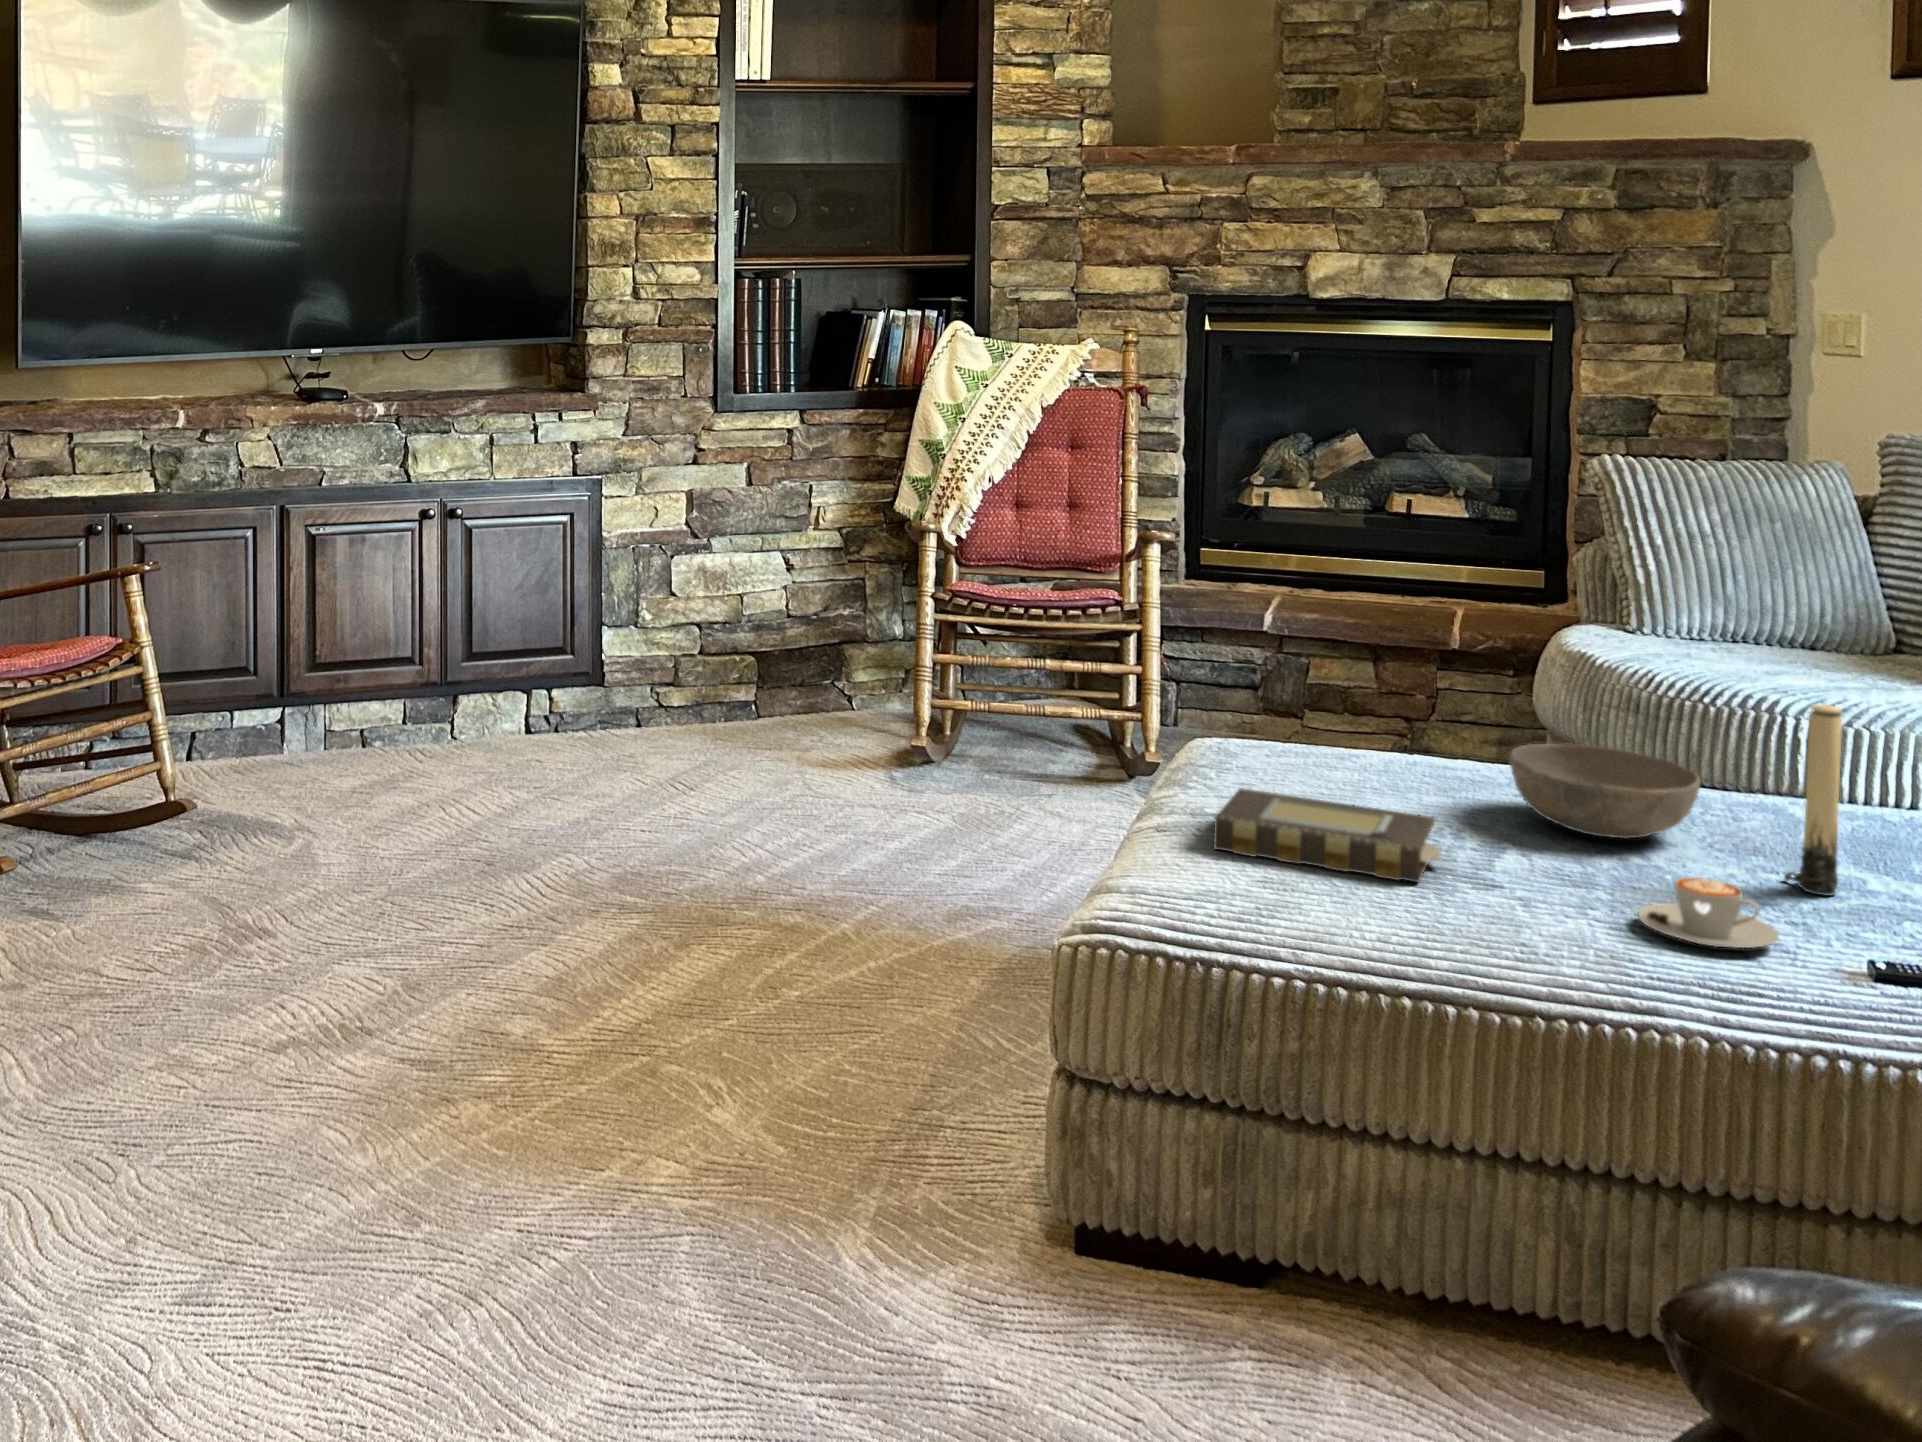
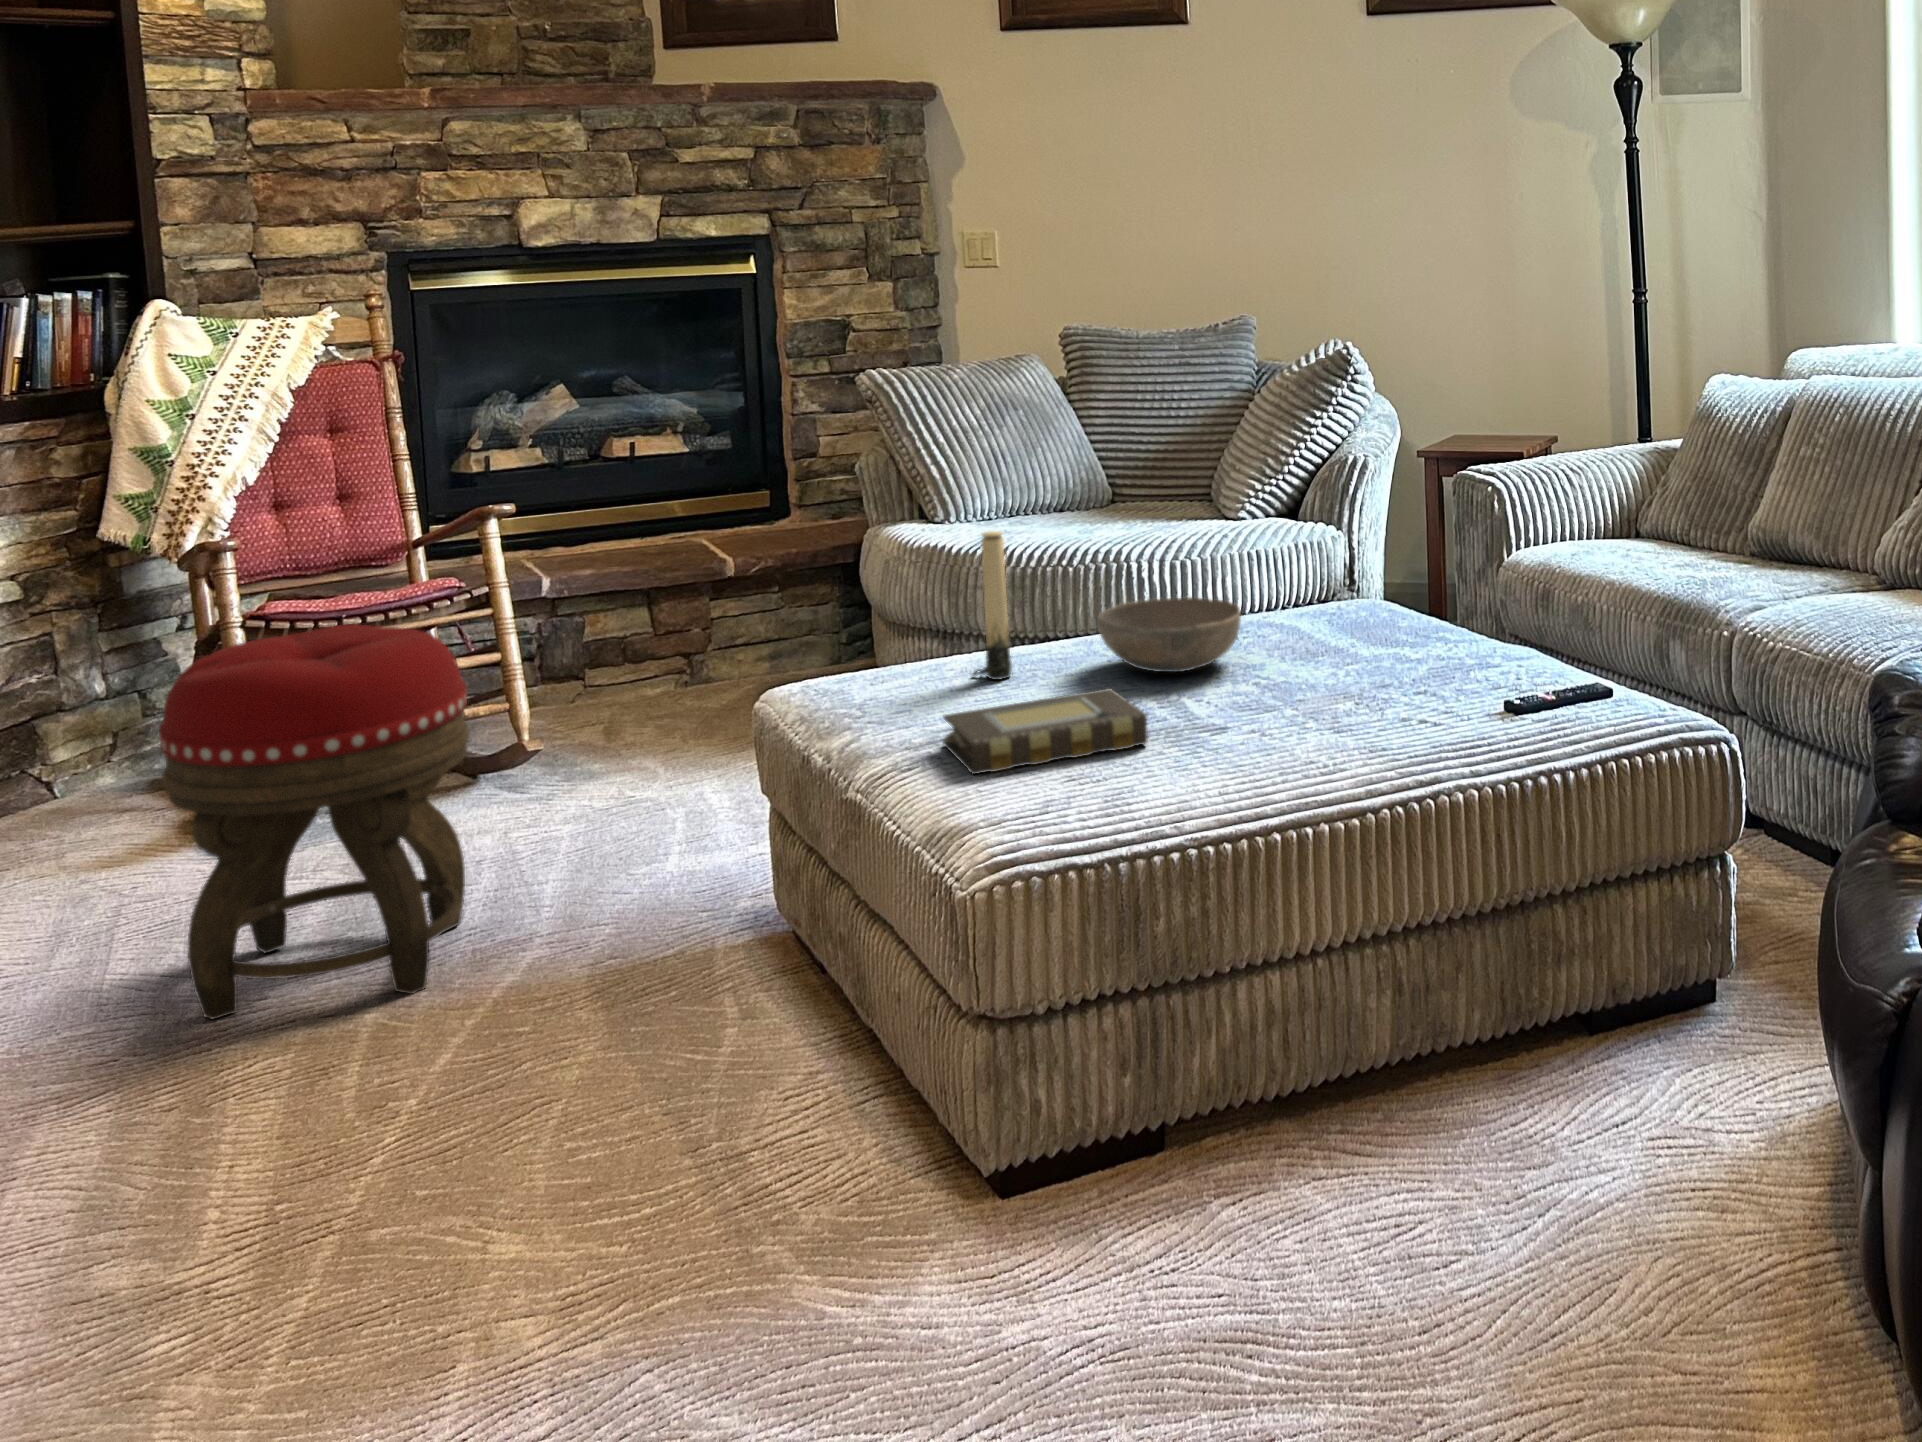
footstool: none [759,586,987,901] -> present [159,624,469,1019]
candle: present [1784,705,1842,896] -> present [973,531,1012,680]
coffee cup: present [1638,878,1779,948] -> none [1301,668,1396,720]

